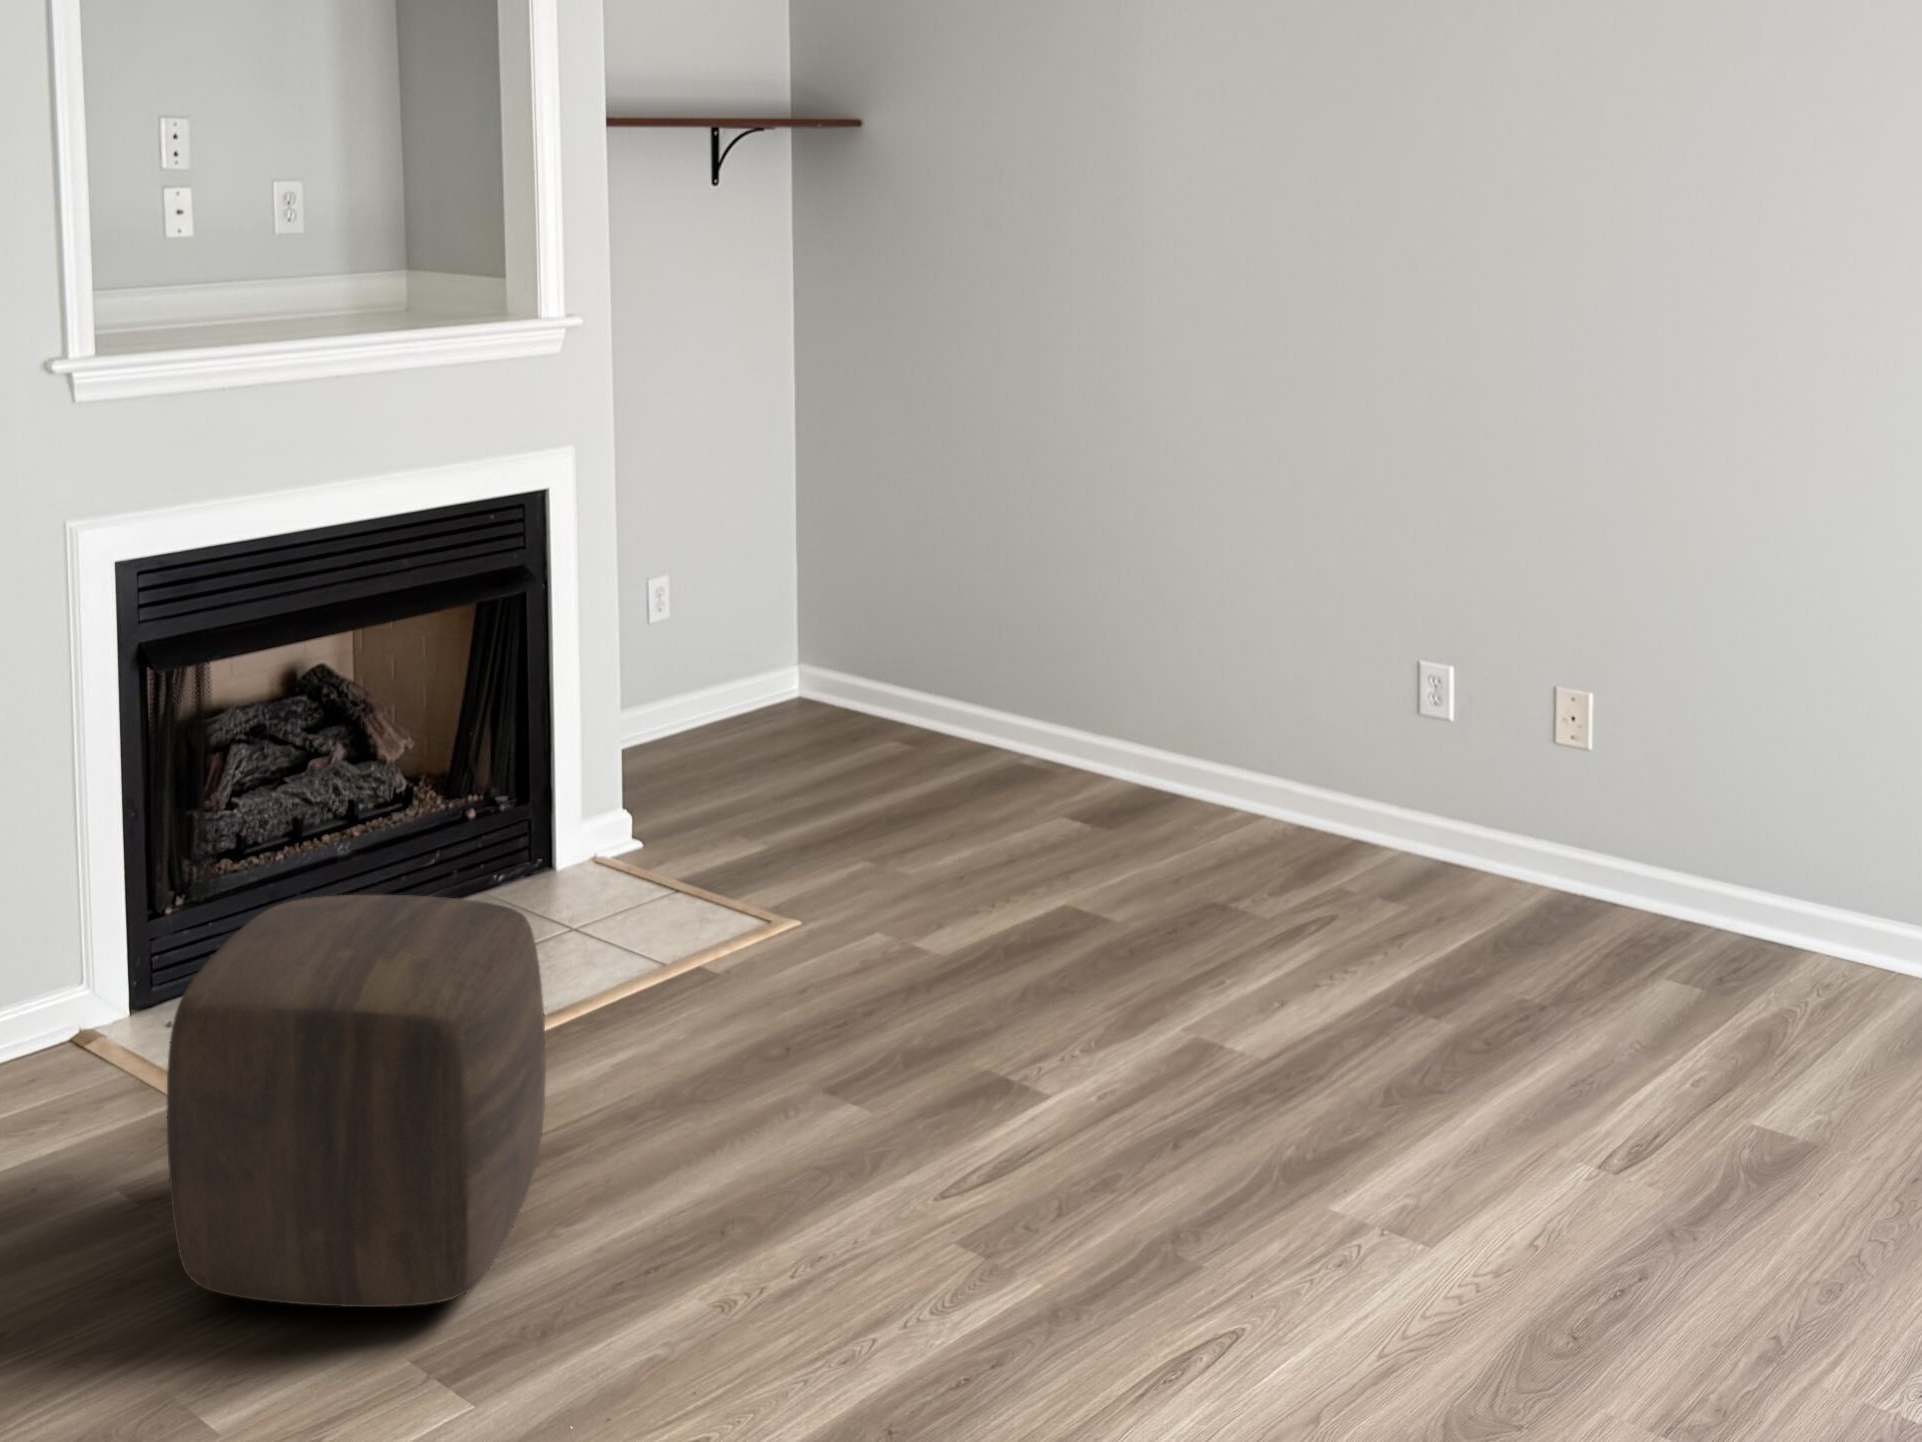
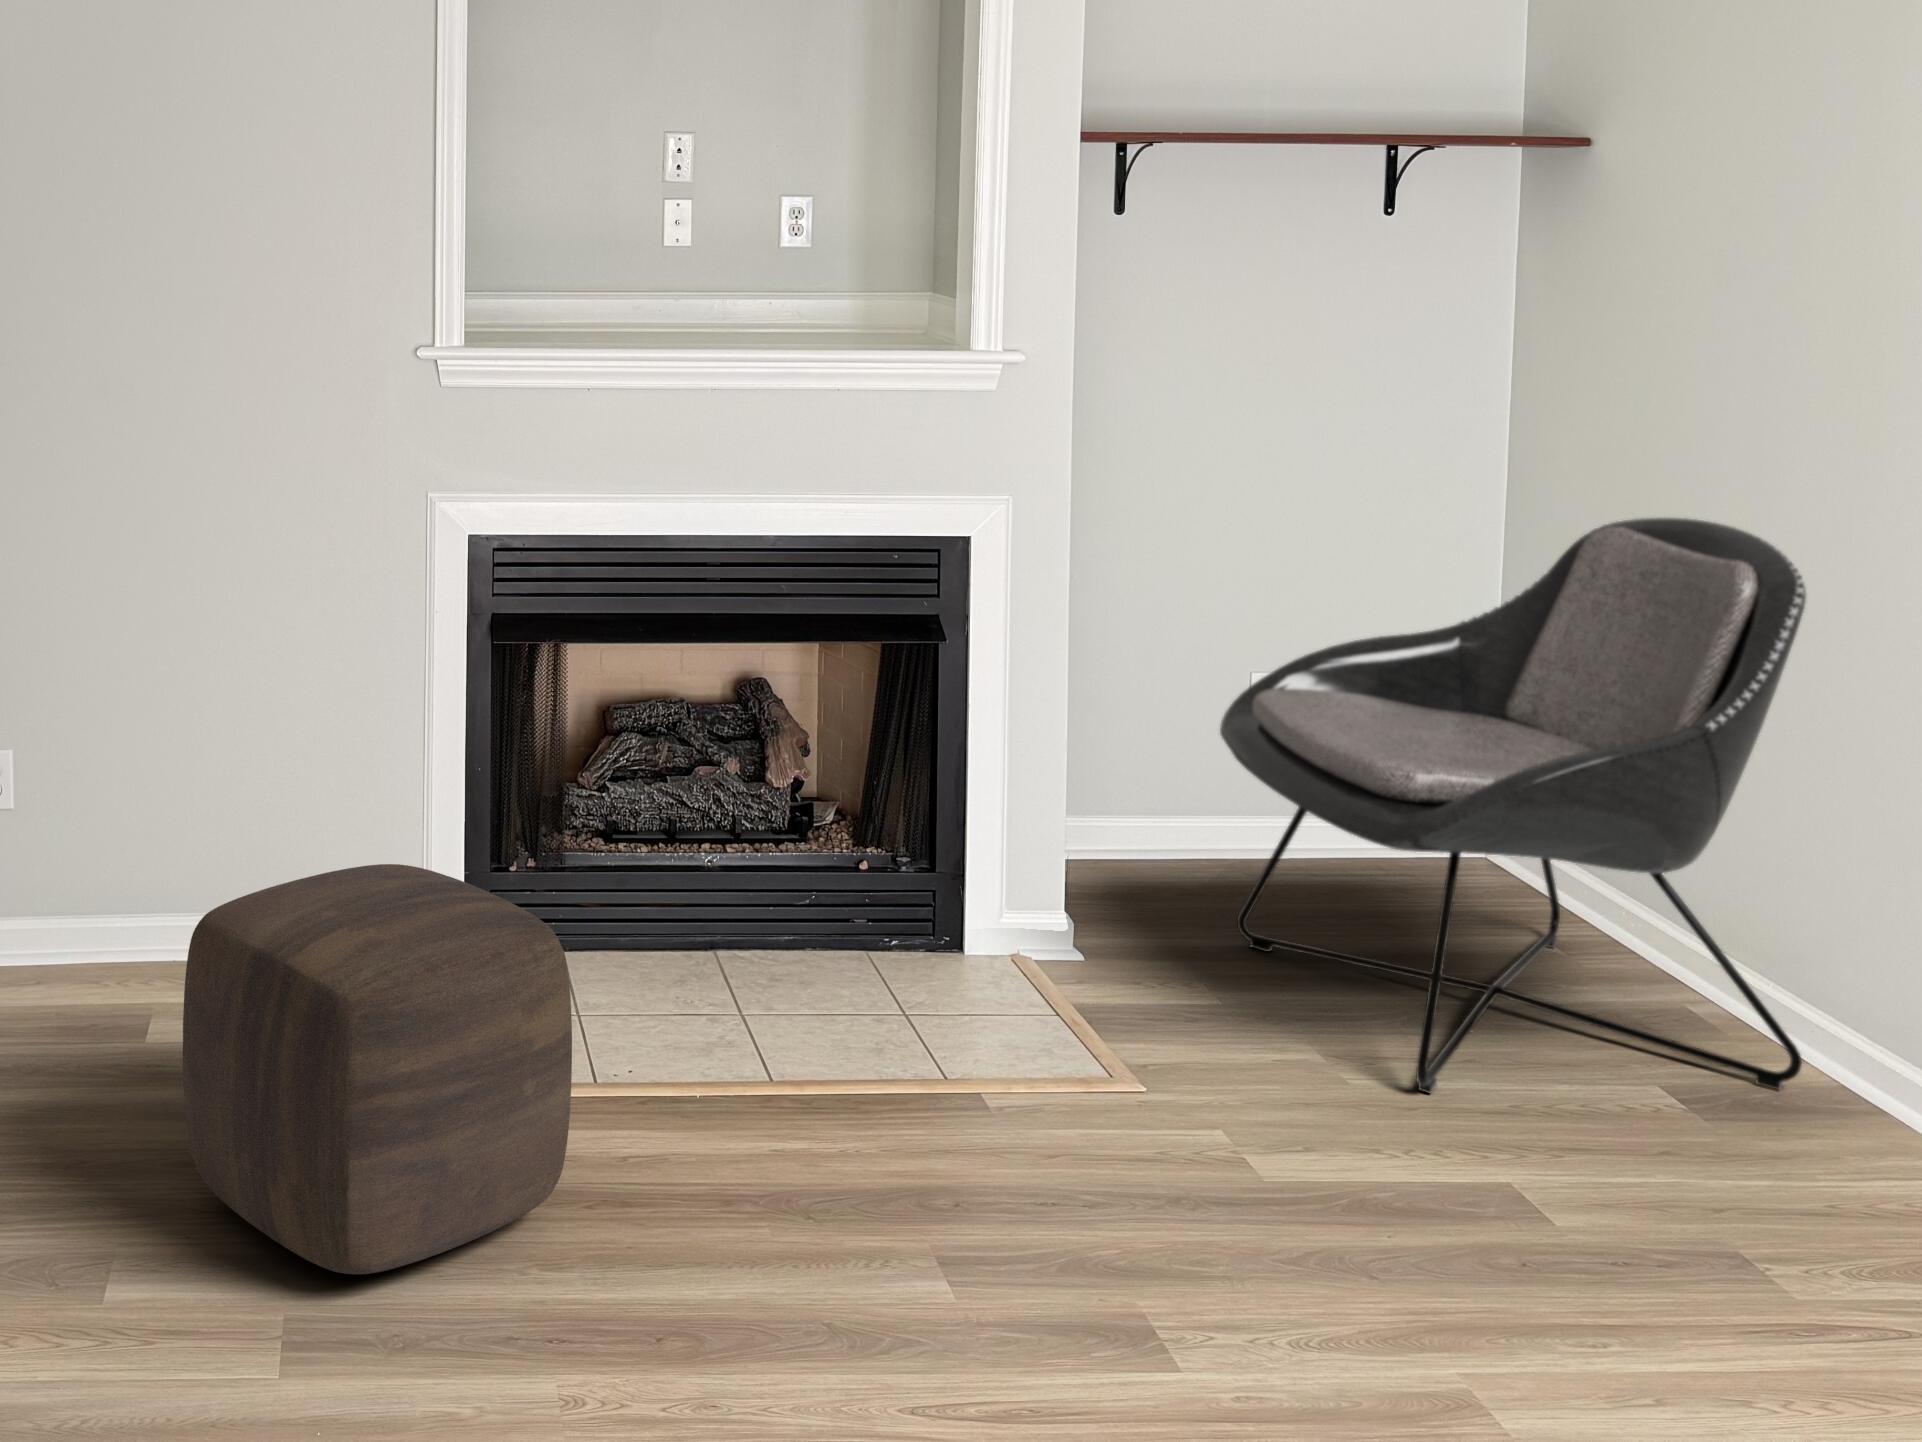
lounge chair: none [705,404,1129,864] -> present [1220,517,1806,1093]

